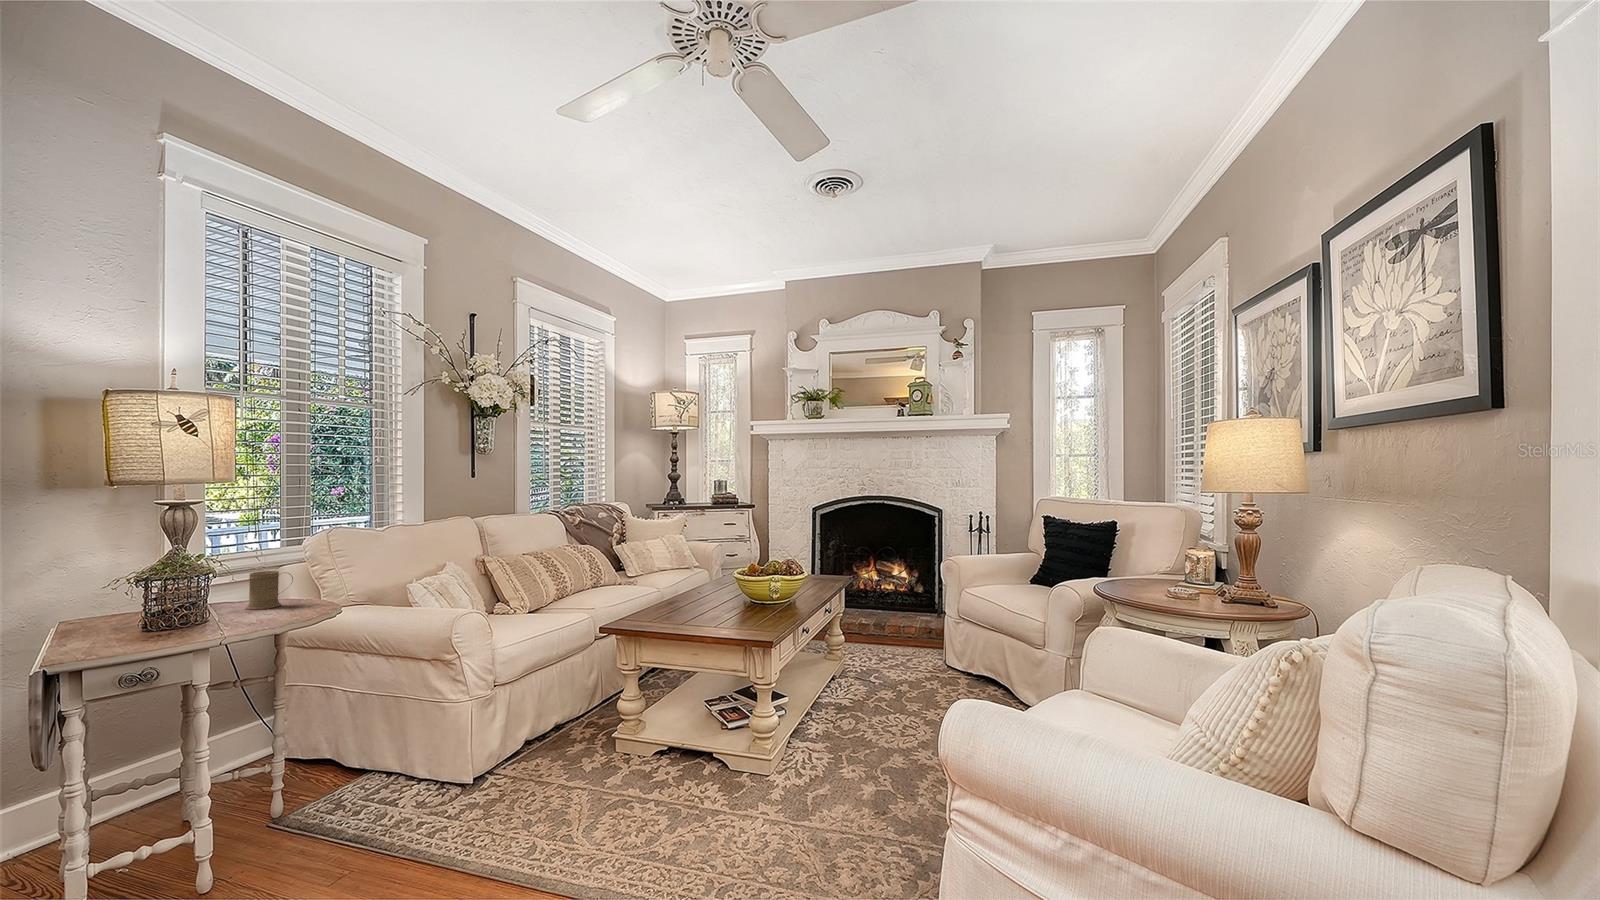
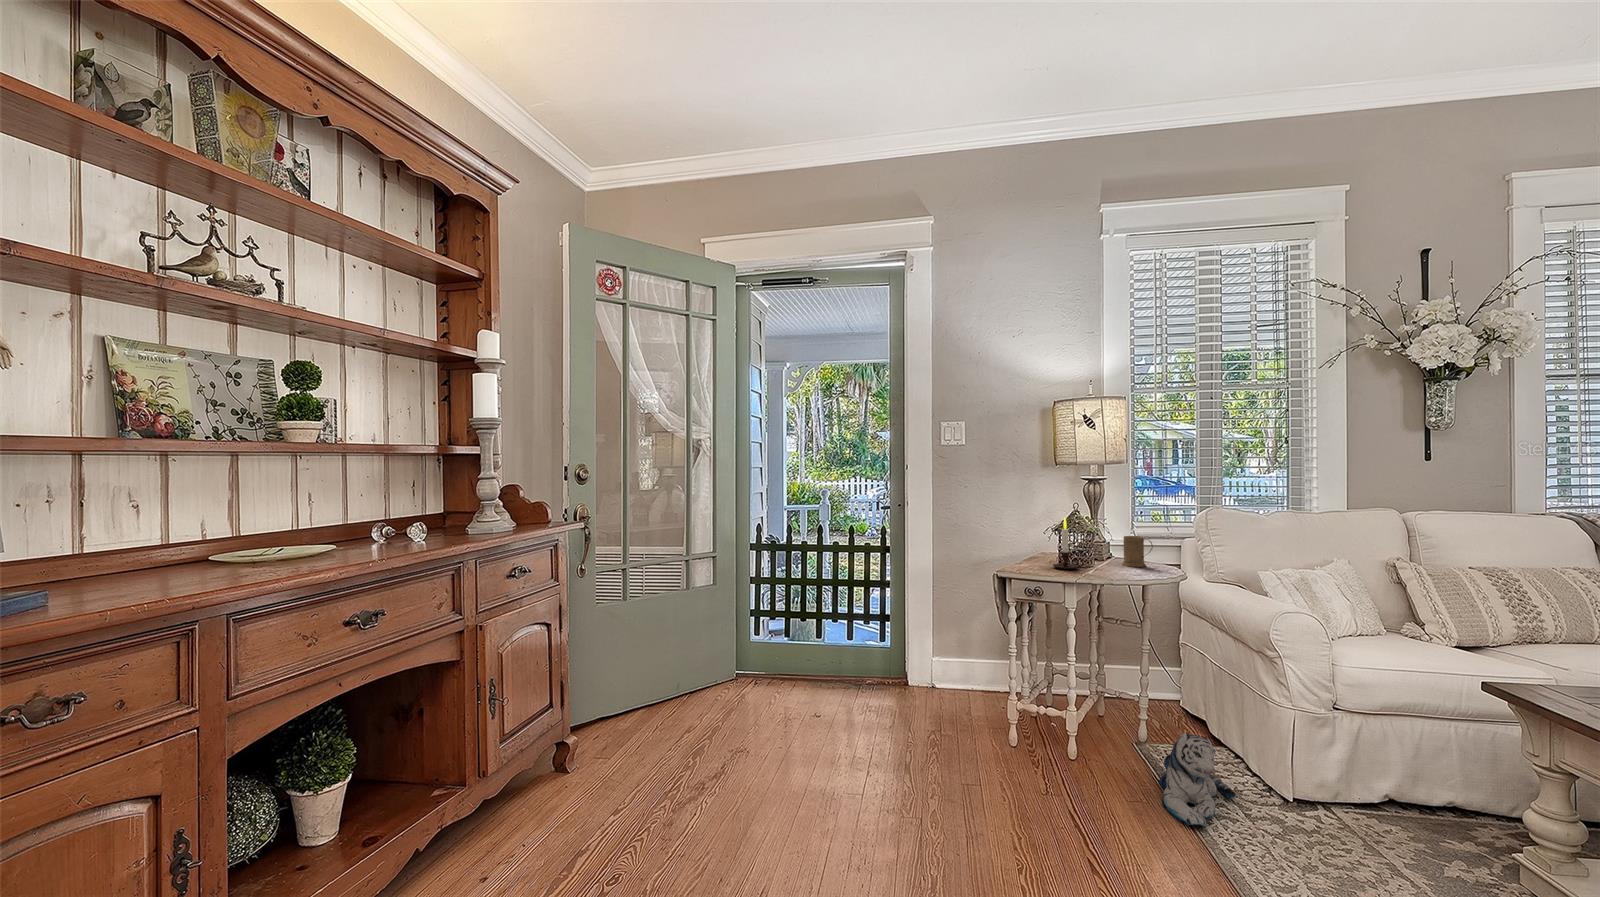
candle: none [162,560,219,634] -> present [1053,517,1085,569]
plush toy: none [345,763,432,865] -> present [1158,733,1236,827]

